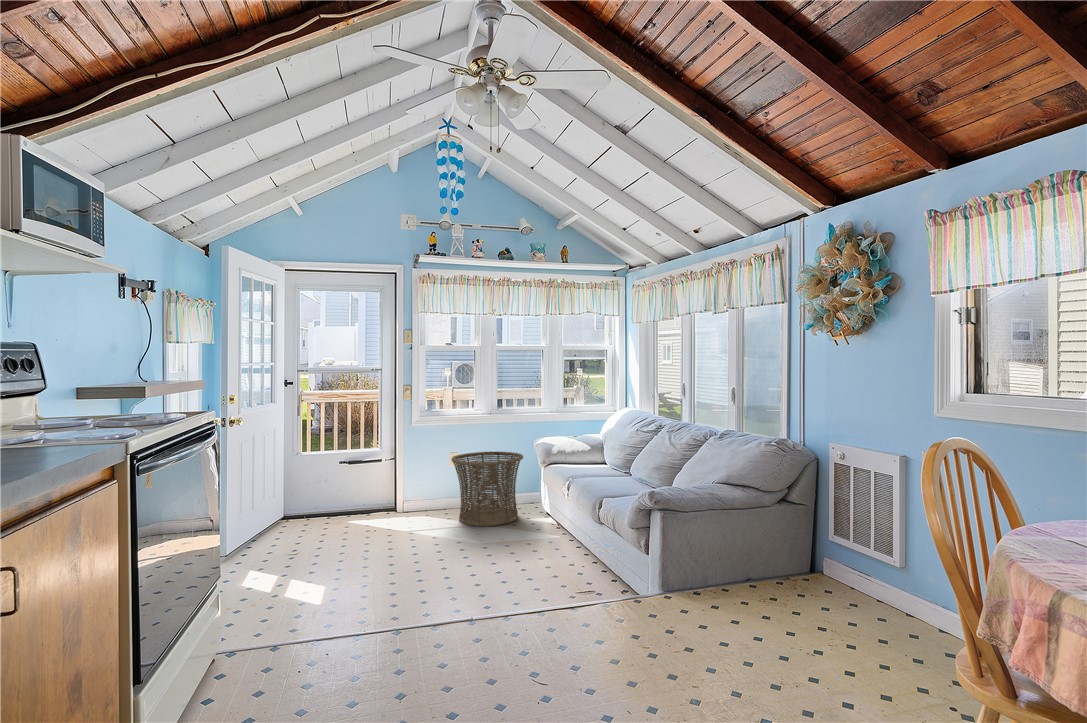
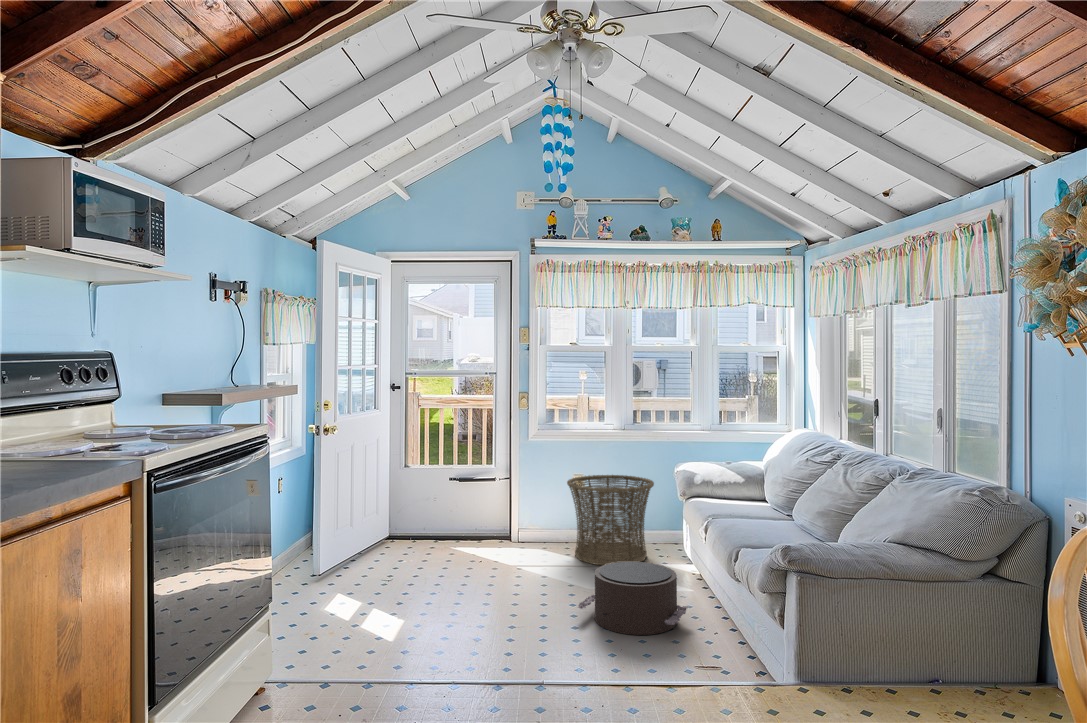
pouf: none [480,518,568,576] -> present [578,562,688,635]

